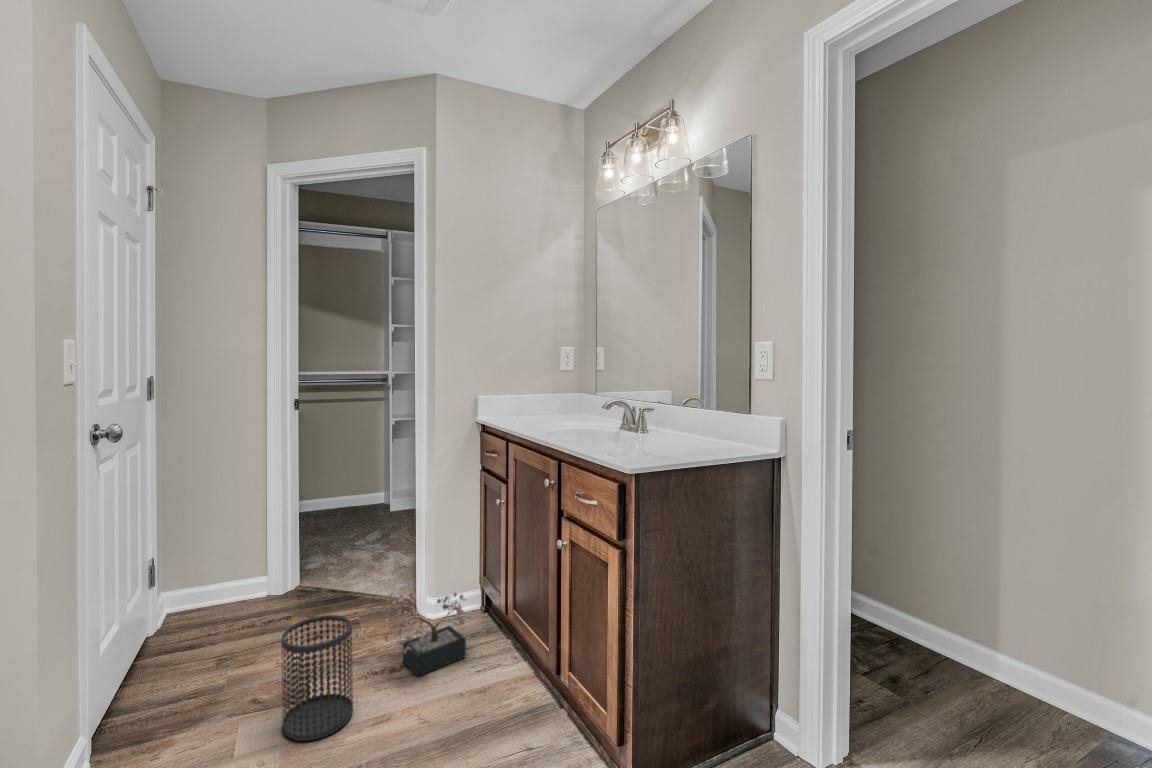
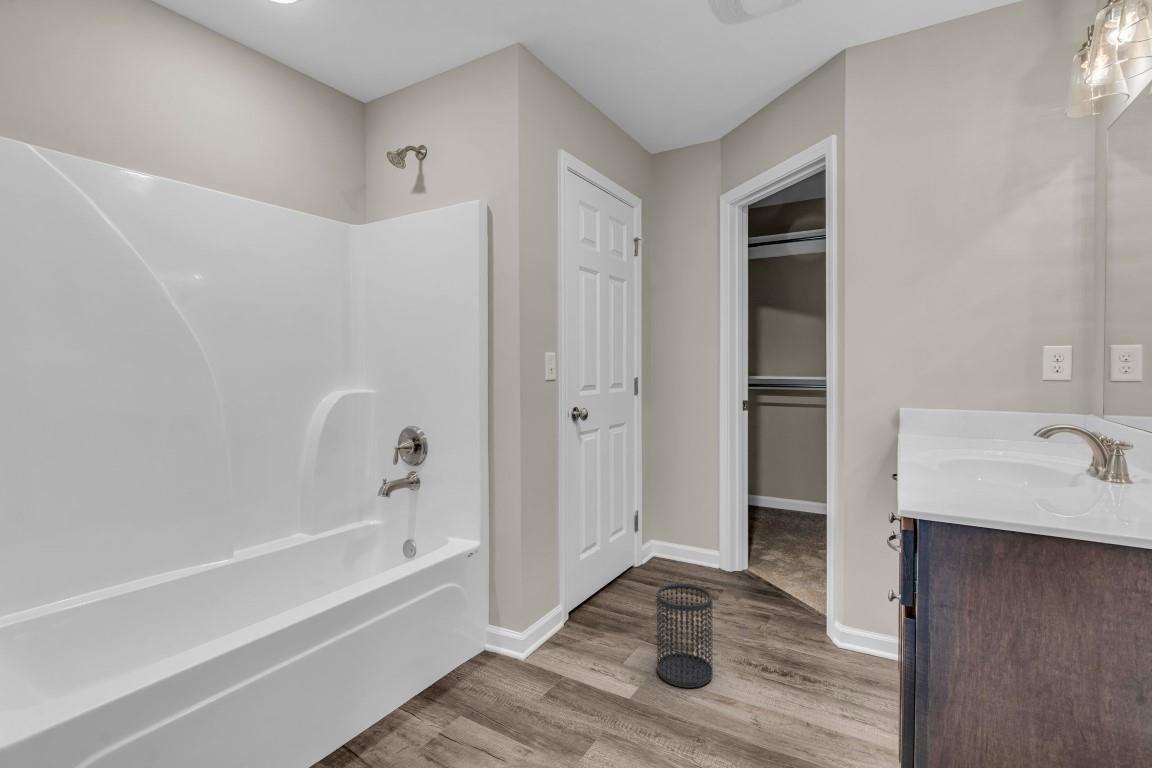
decorative plant: present [383,592,472,676] -> none [755,593,861,696]

